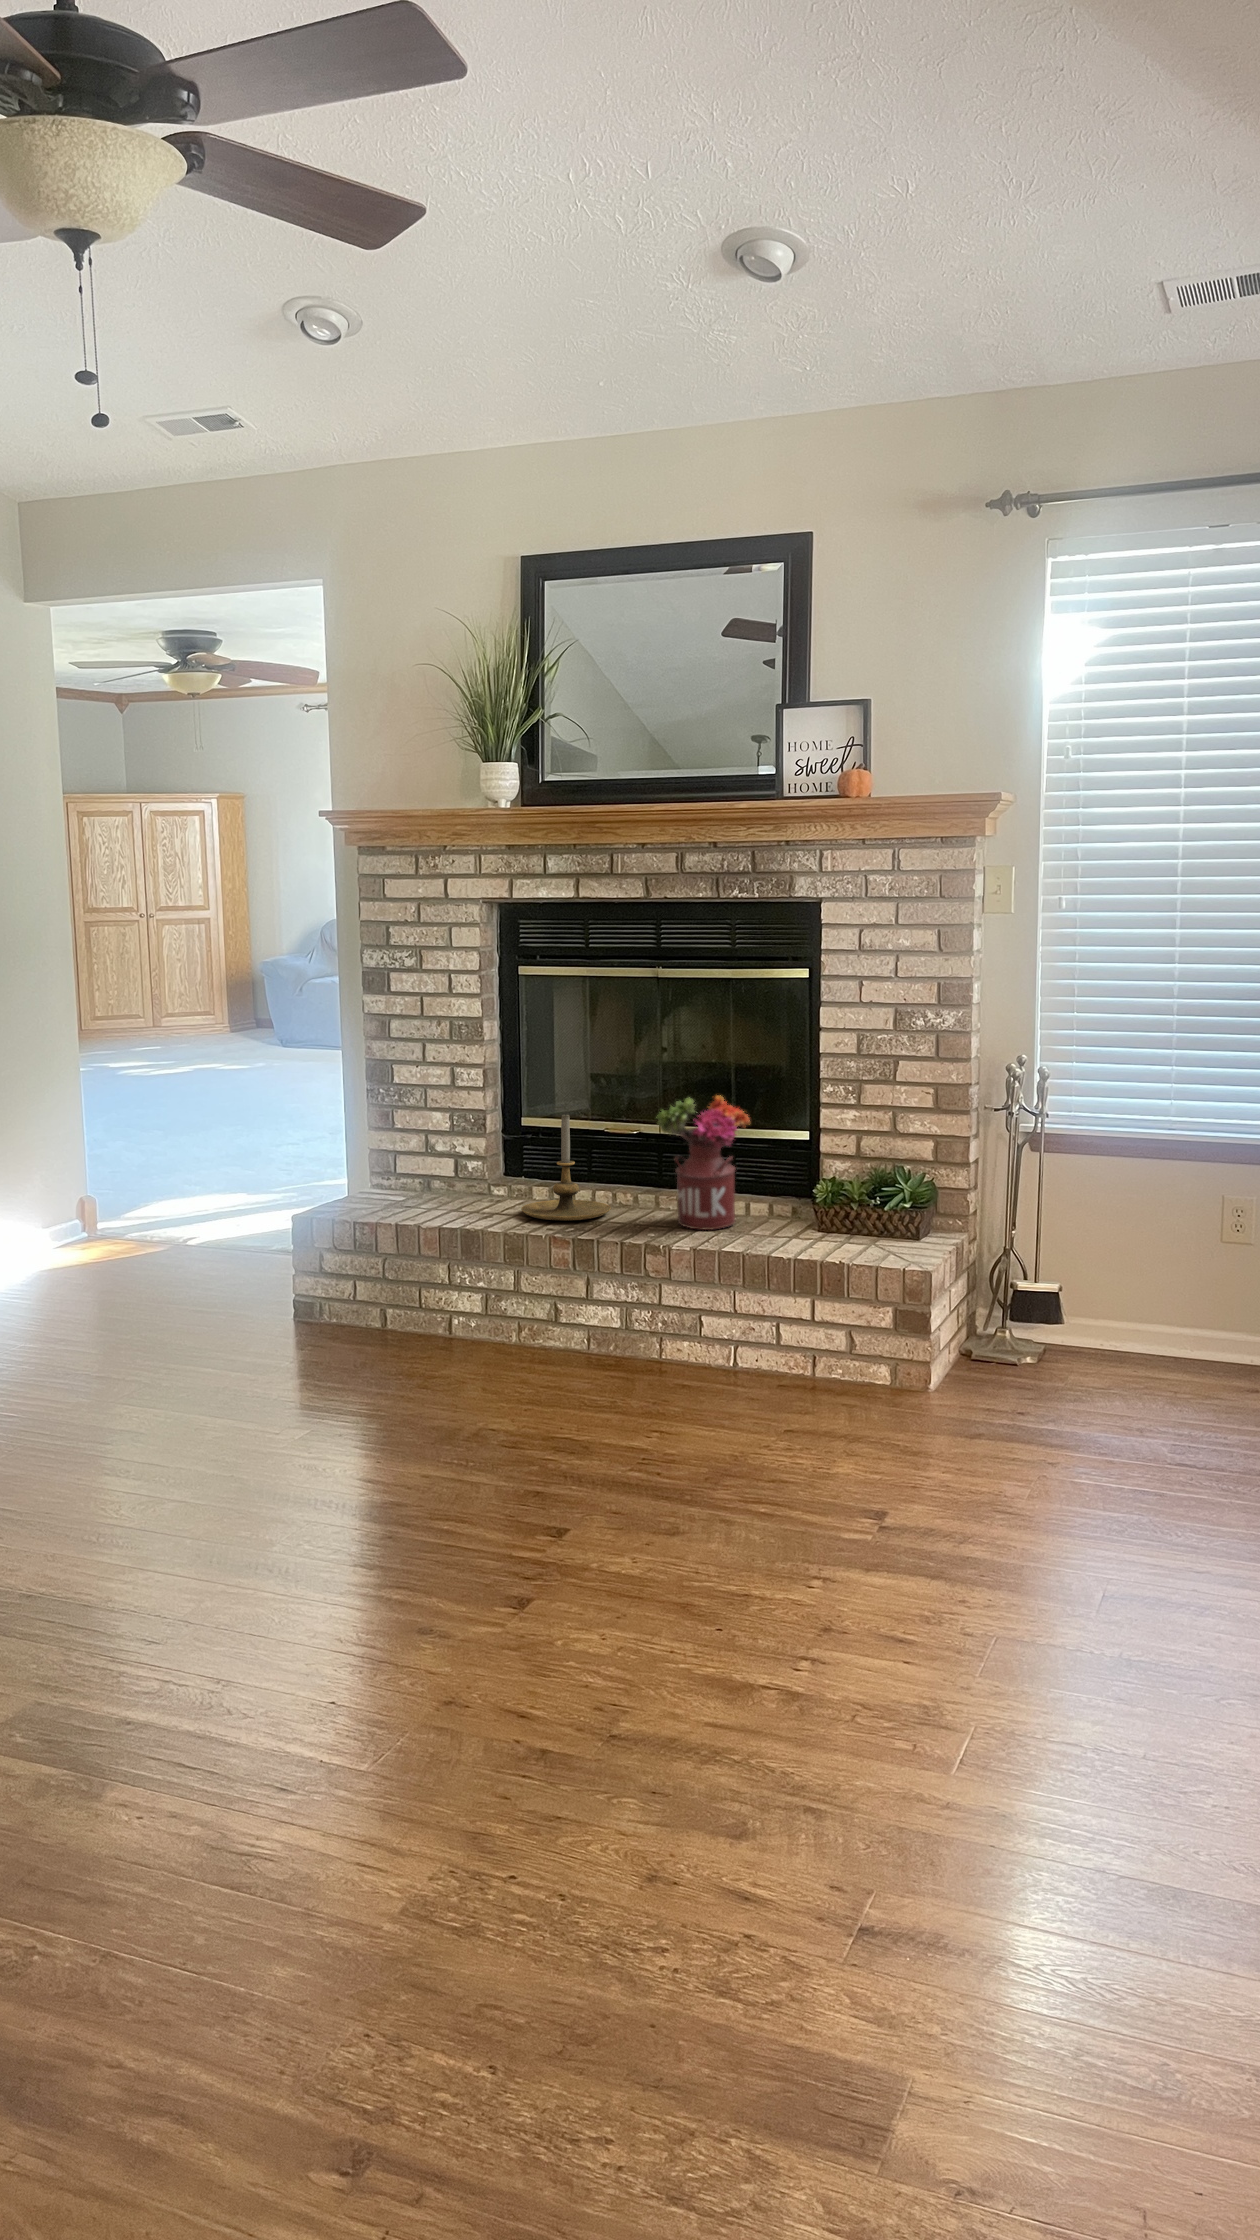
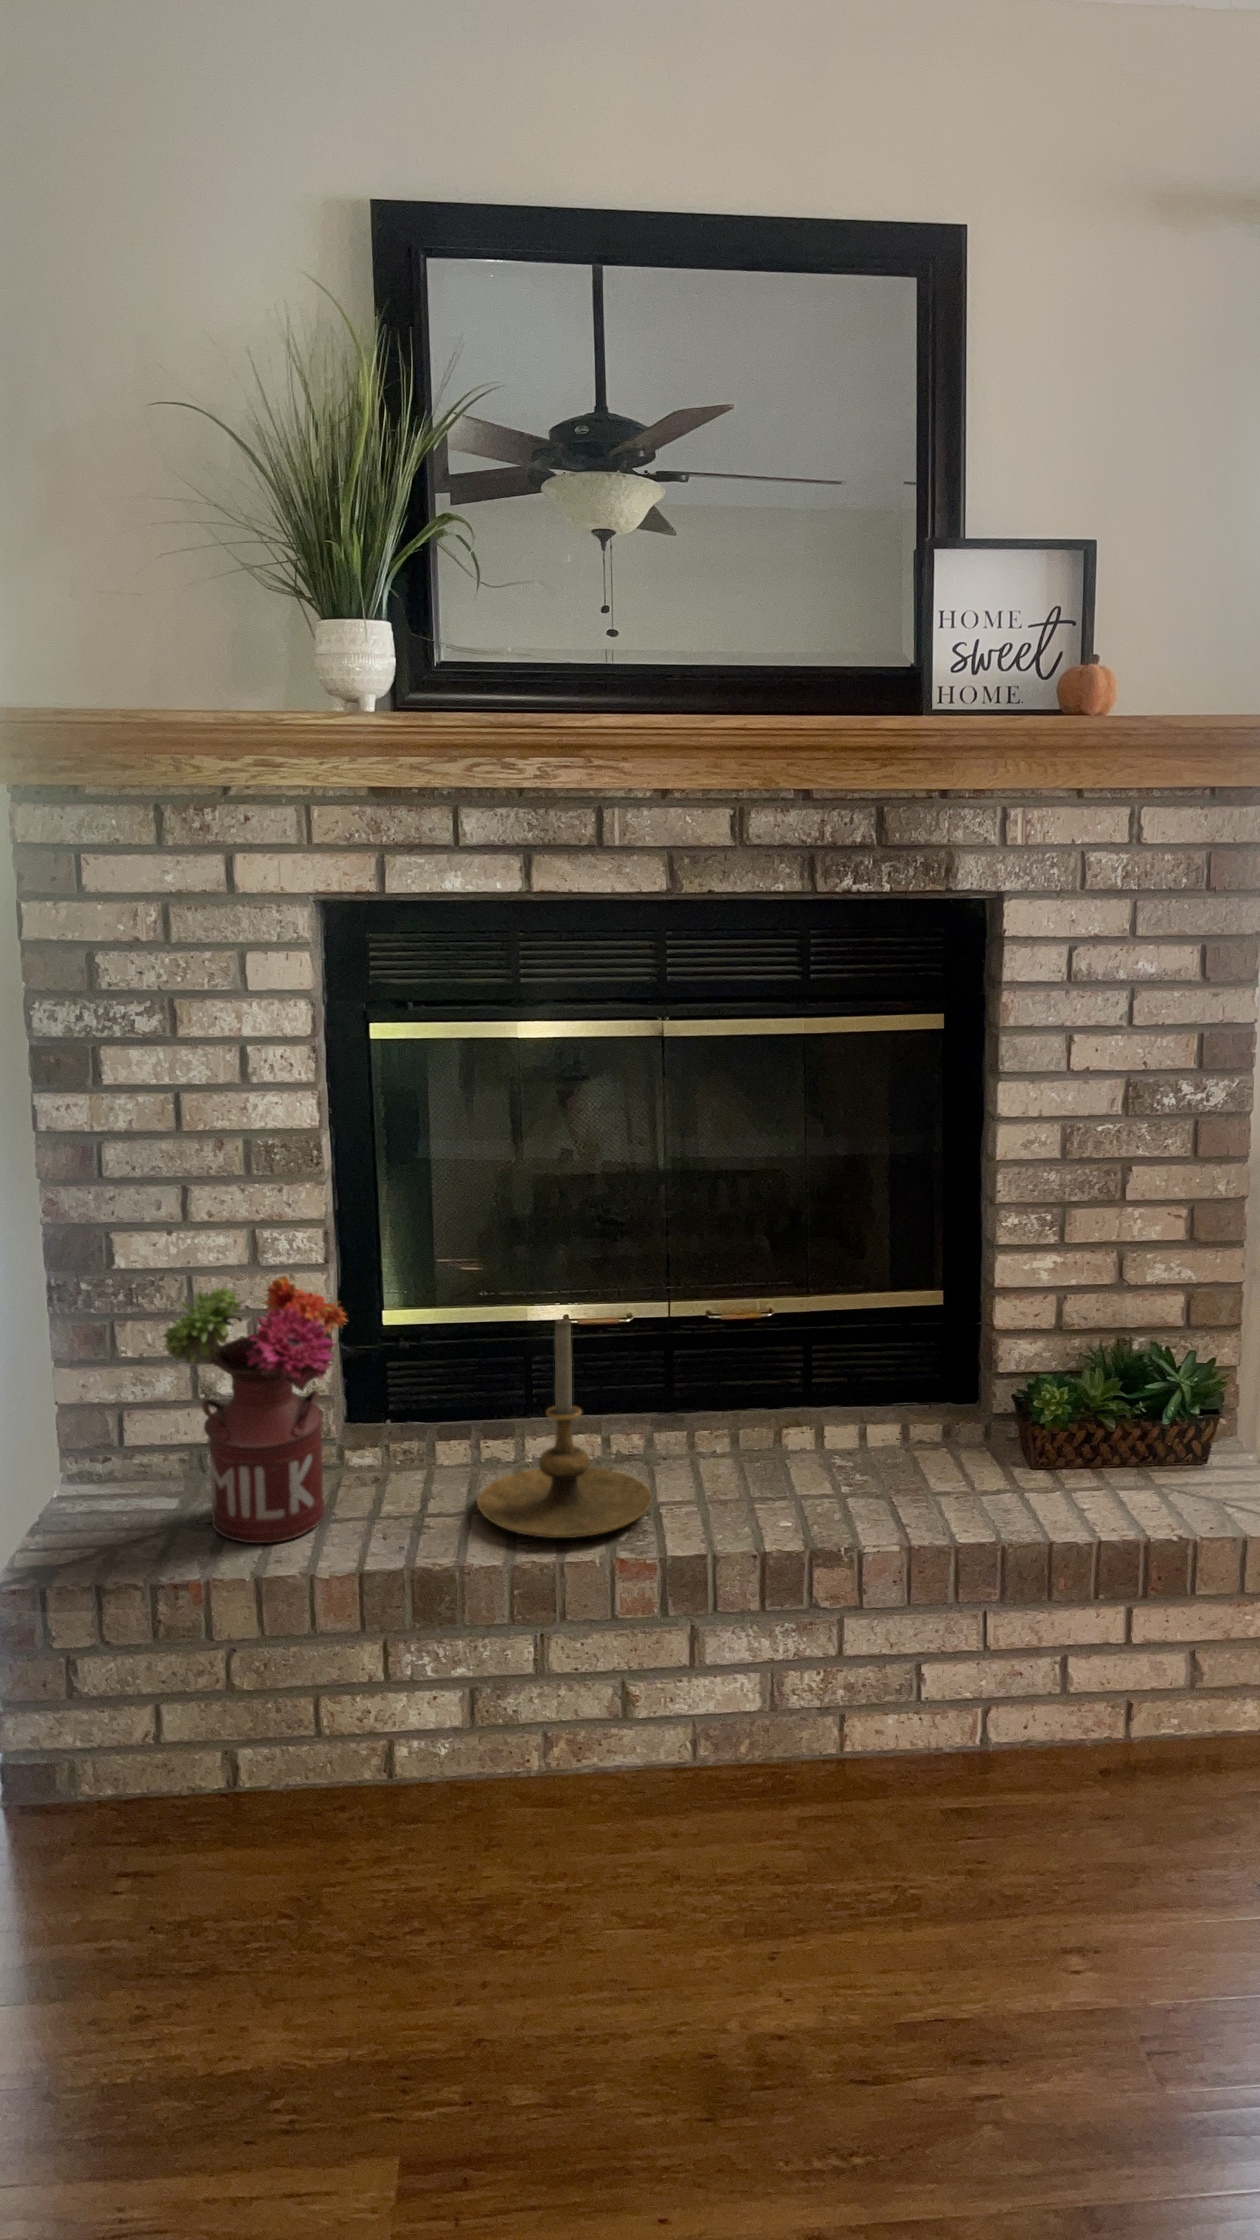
flower arrangement: present [656,1095,750,1230] -> present [162,1276,347,1543]

